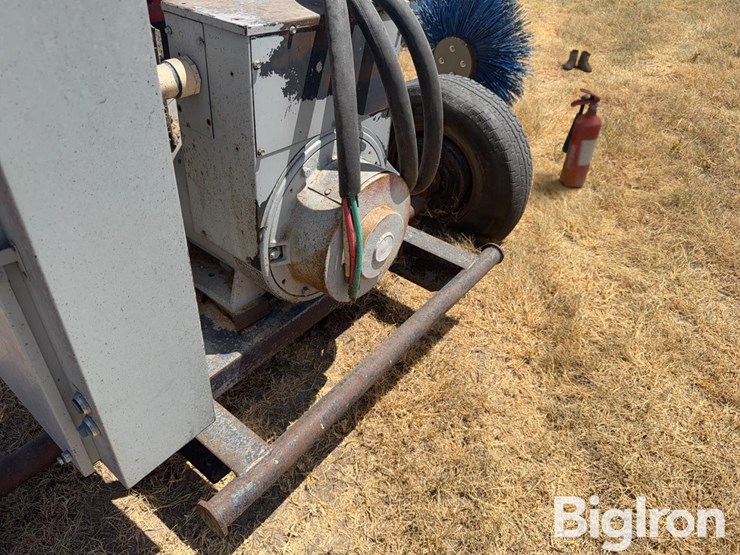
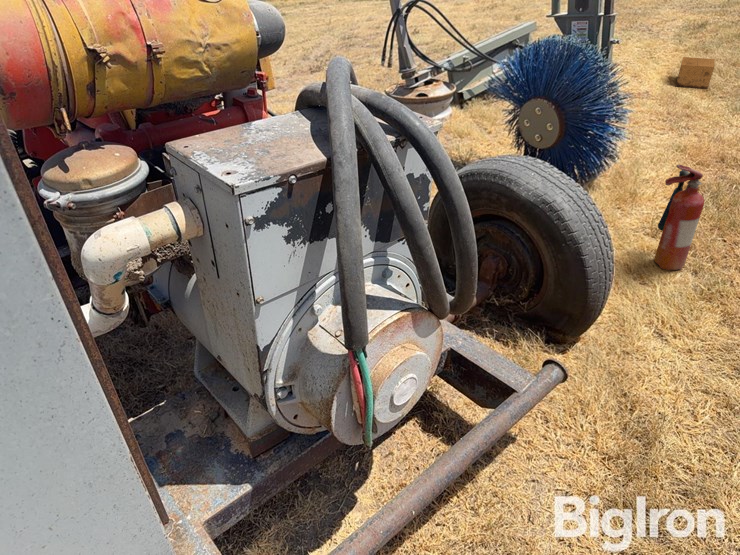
cardboard box: none [563,14,595,44] -> present [676,57,715,89]
boots: present [563,49,592,72] -> none [670,99,707,124]

